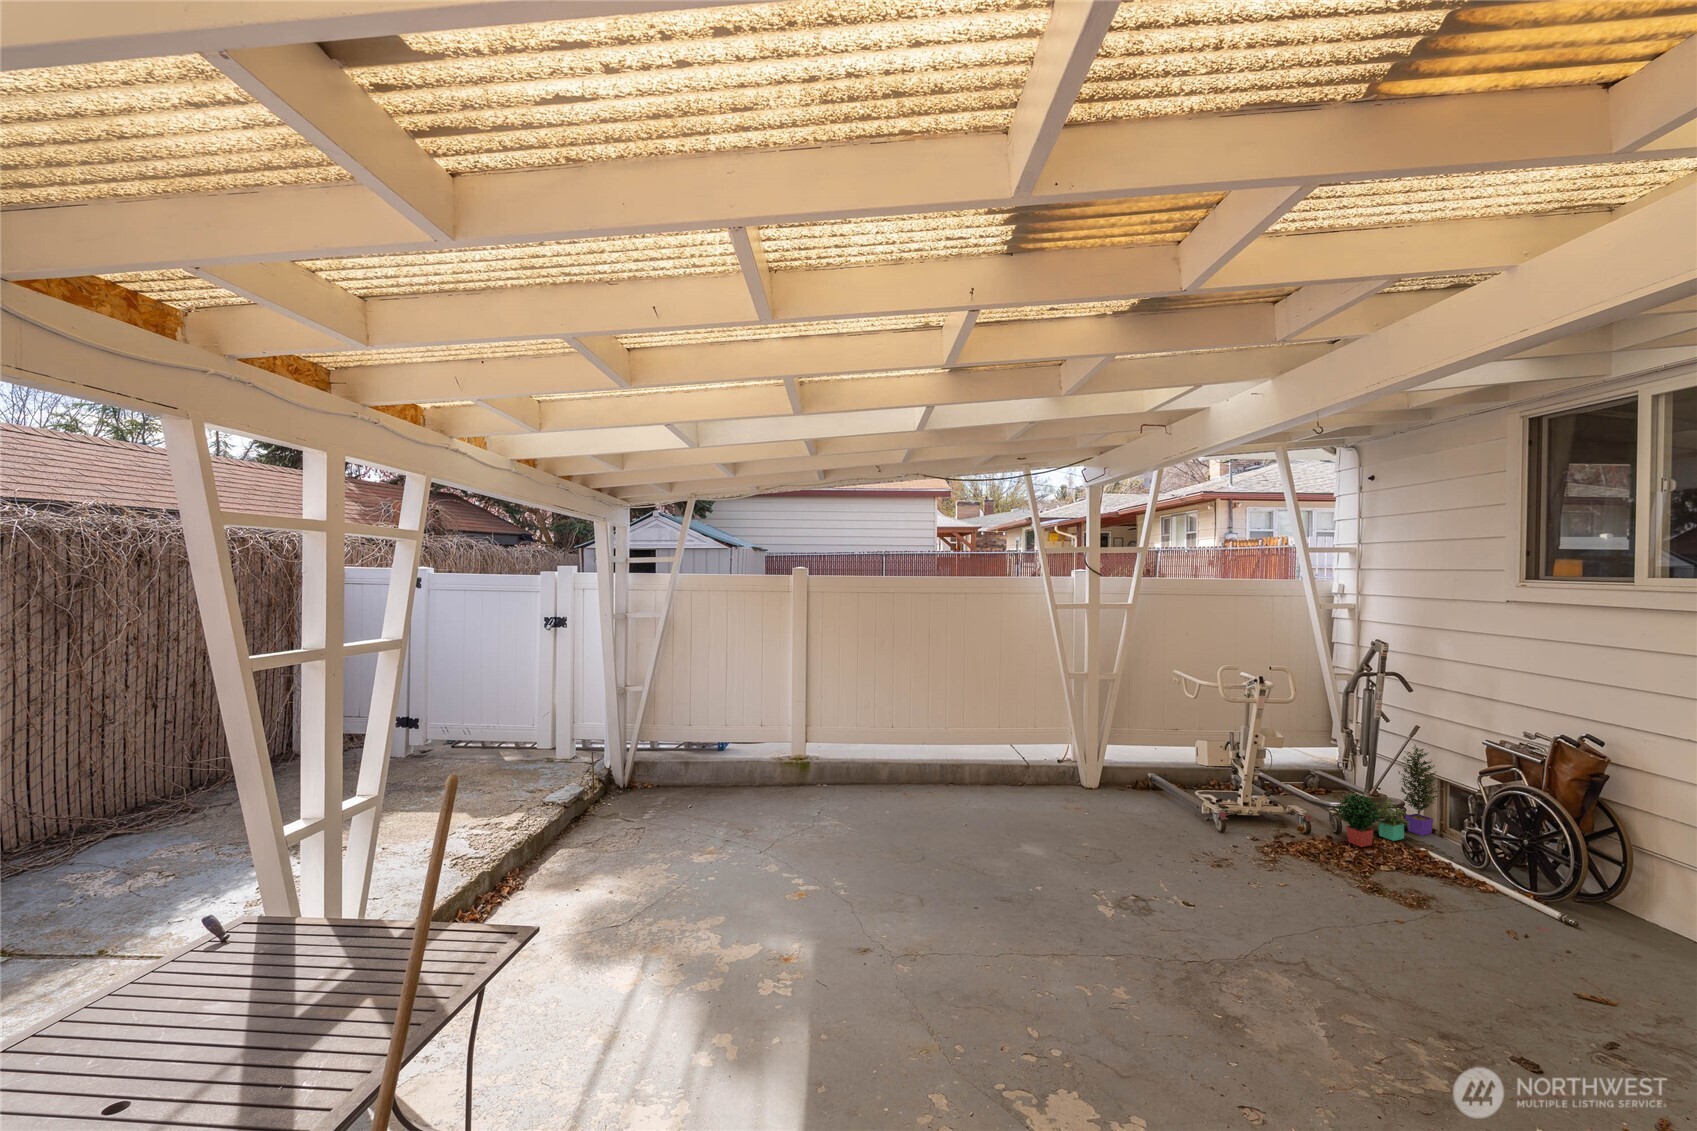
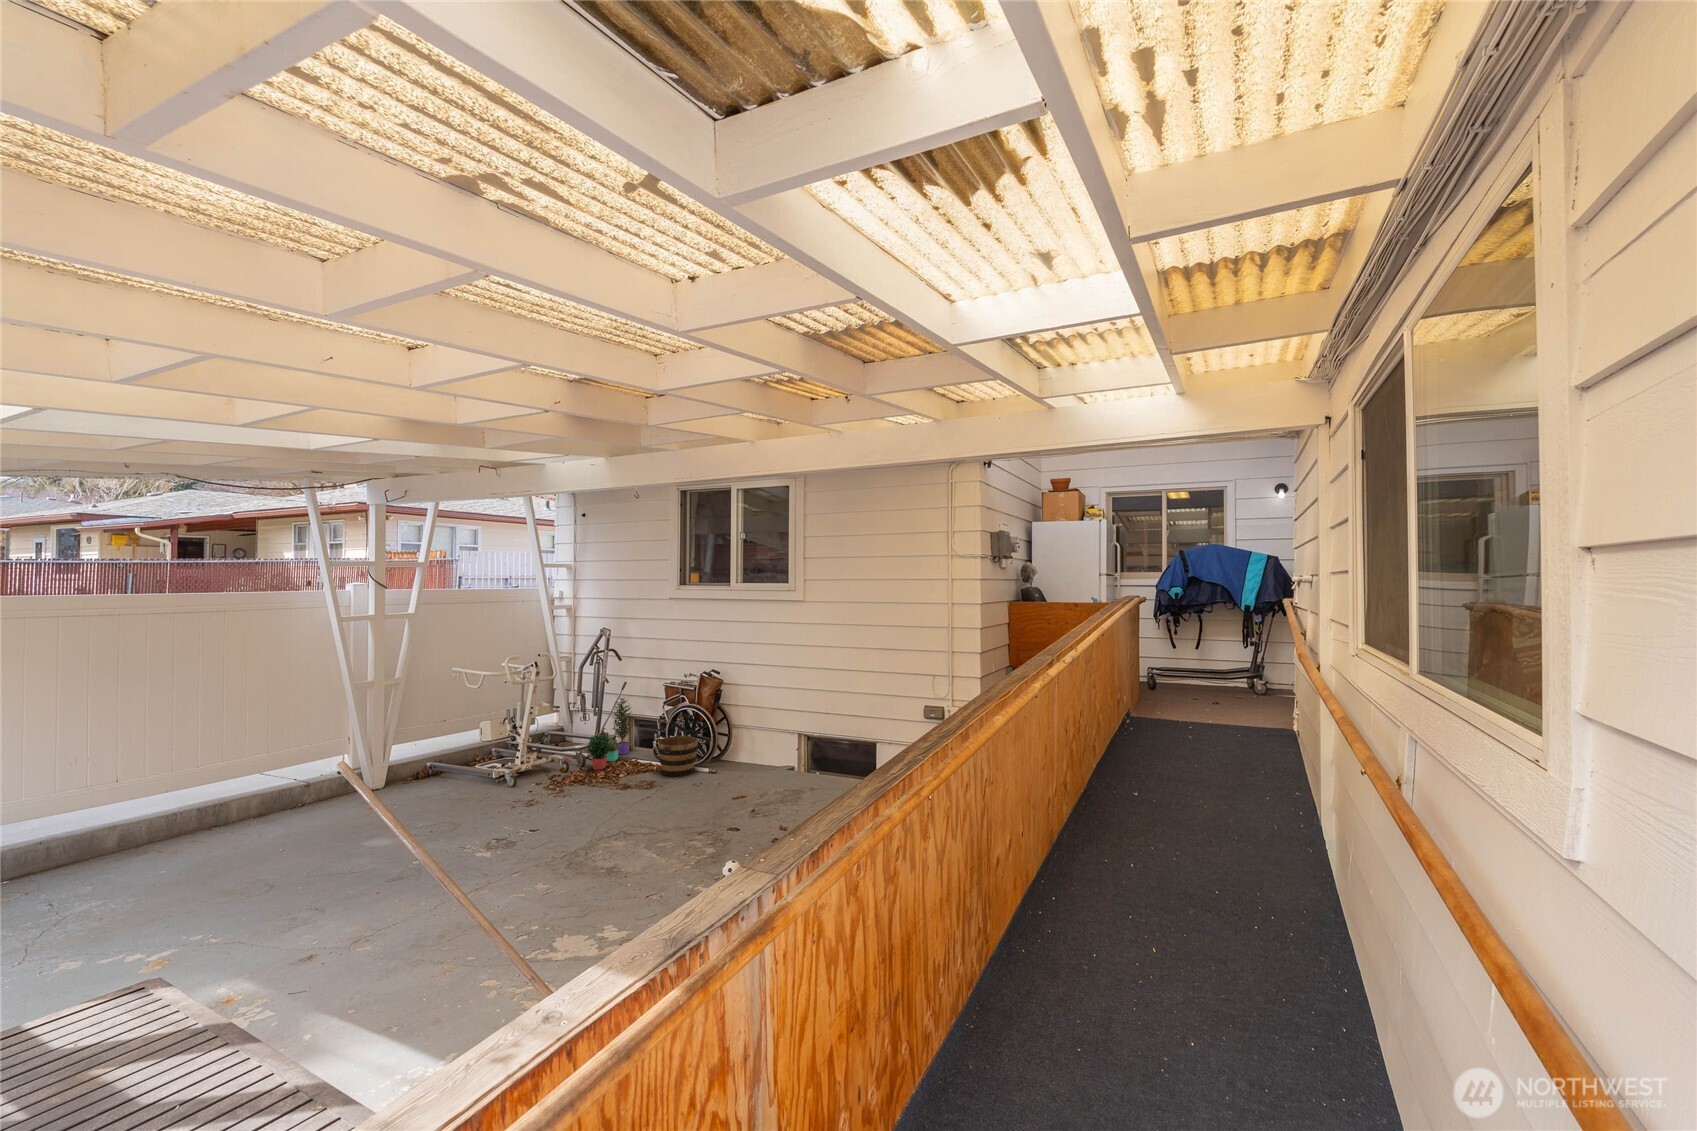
bucket: none [1448,833,1540,912] -> present [658,736,698,776]

